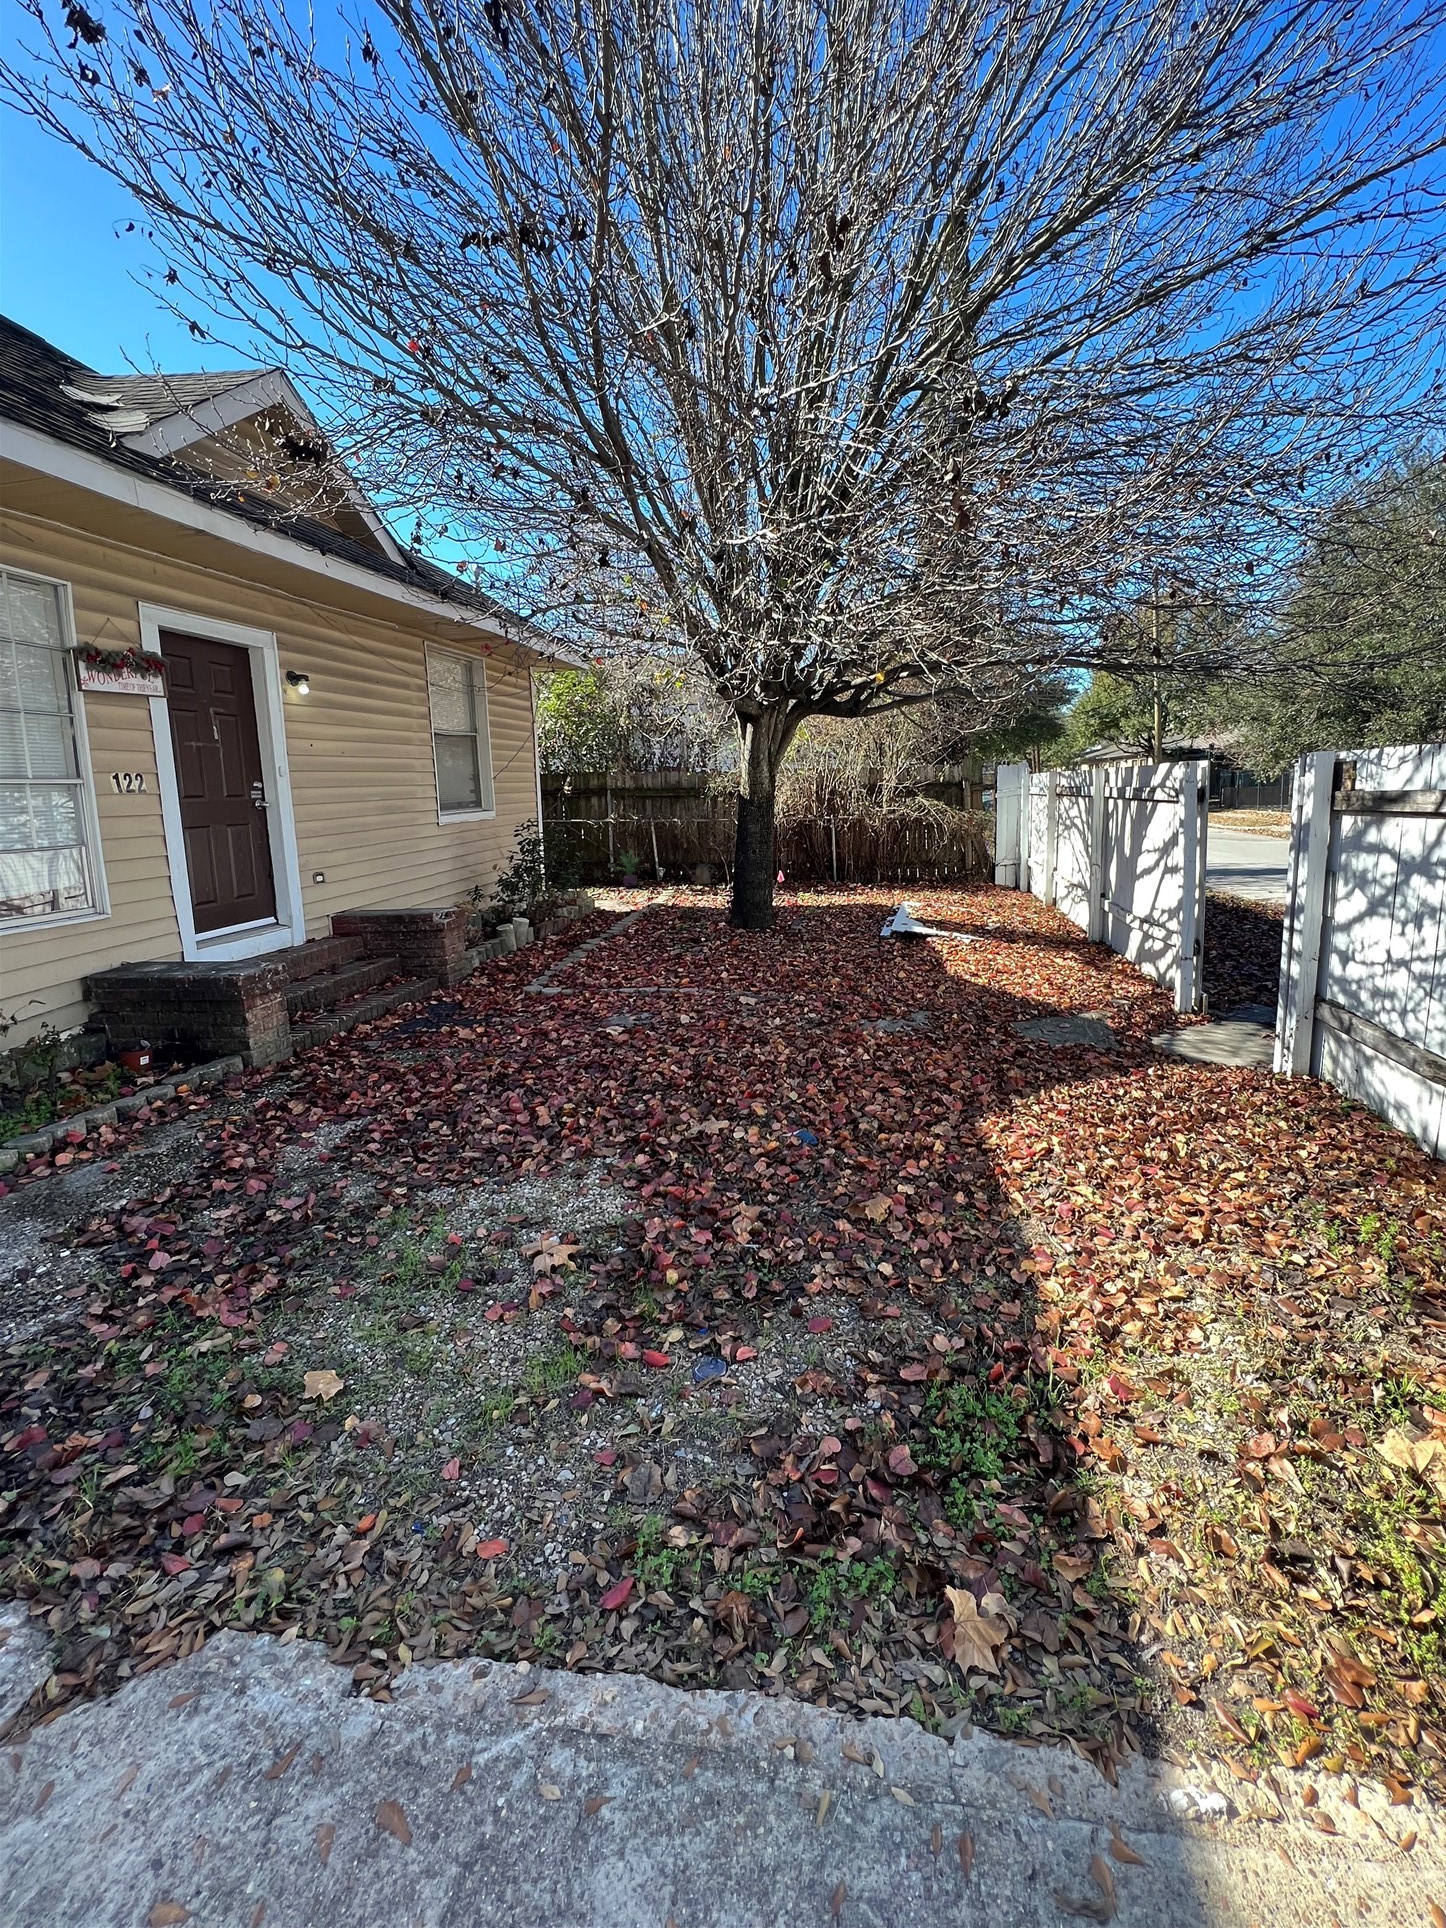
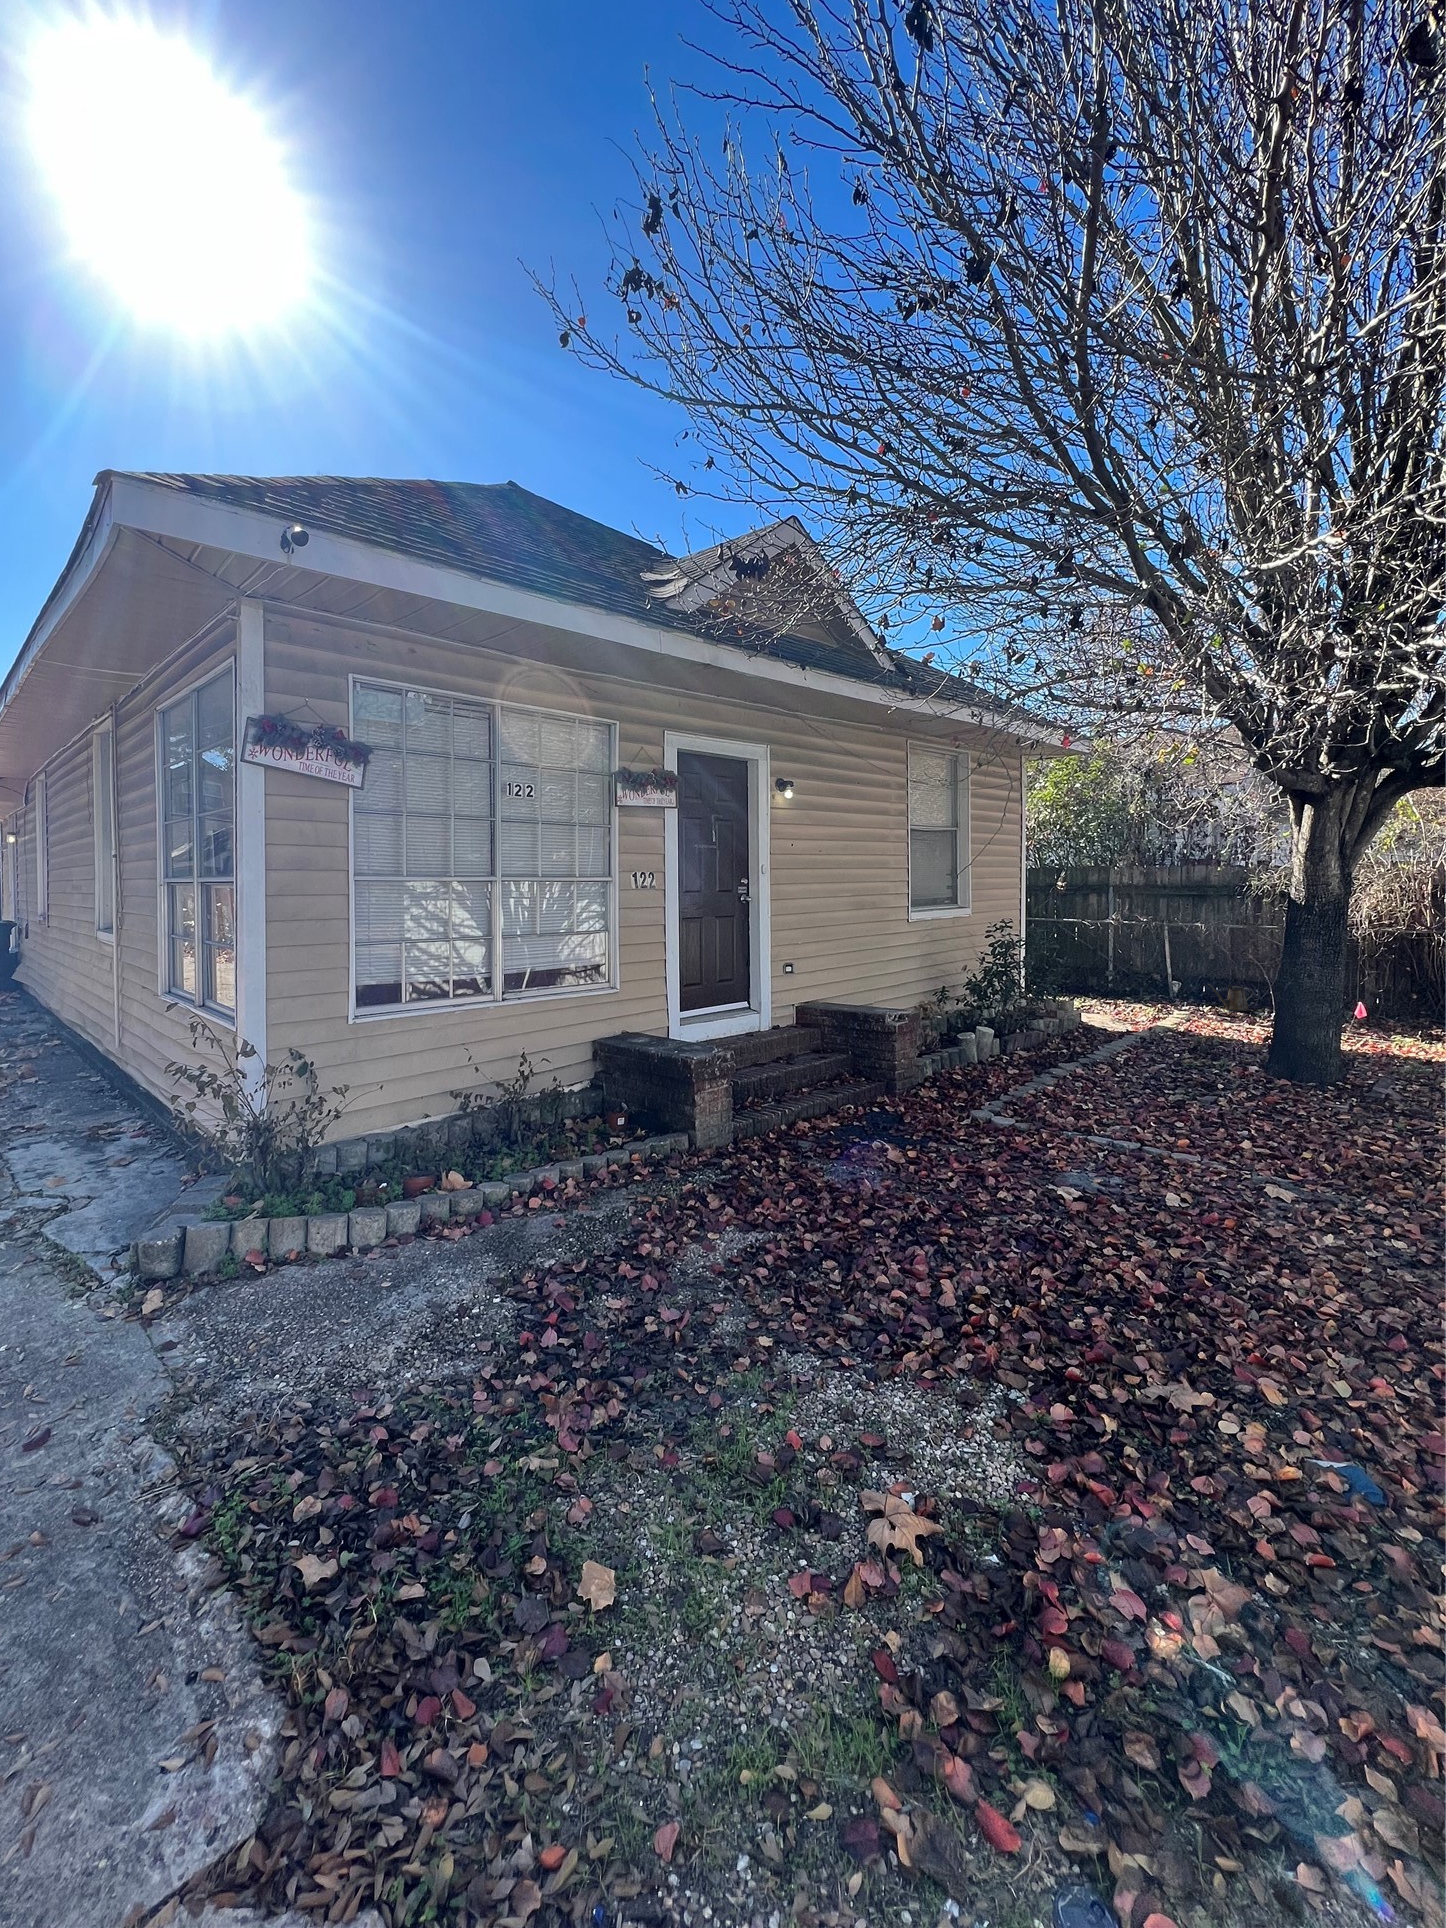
decorative plant: present [622,851,637,887] -> none [1110,960,1164,1004]

